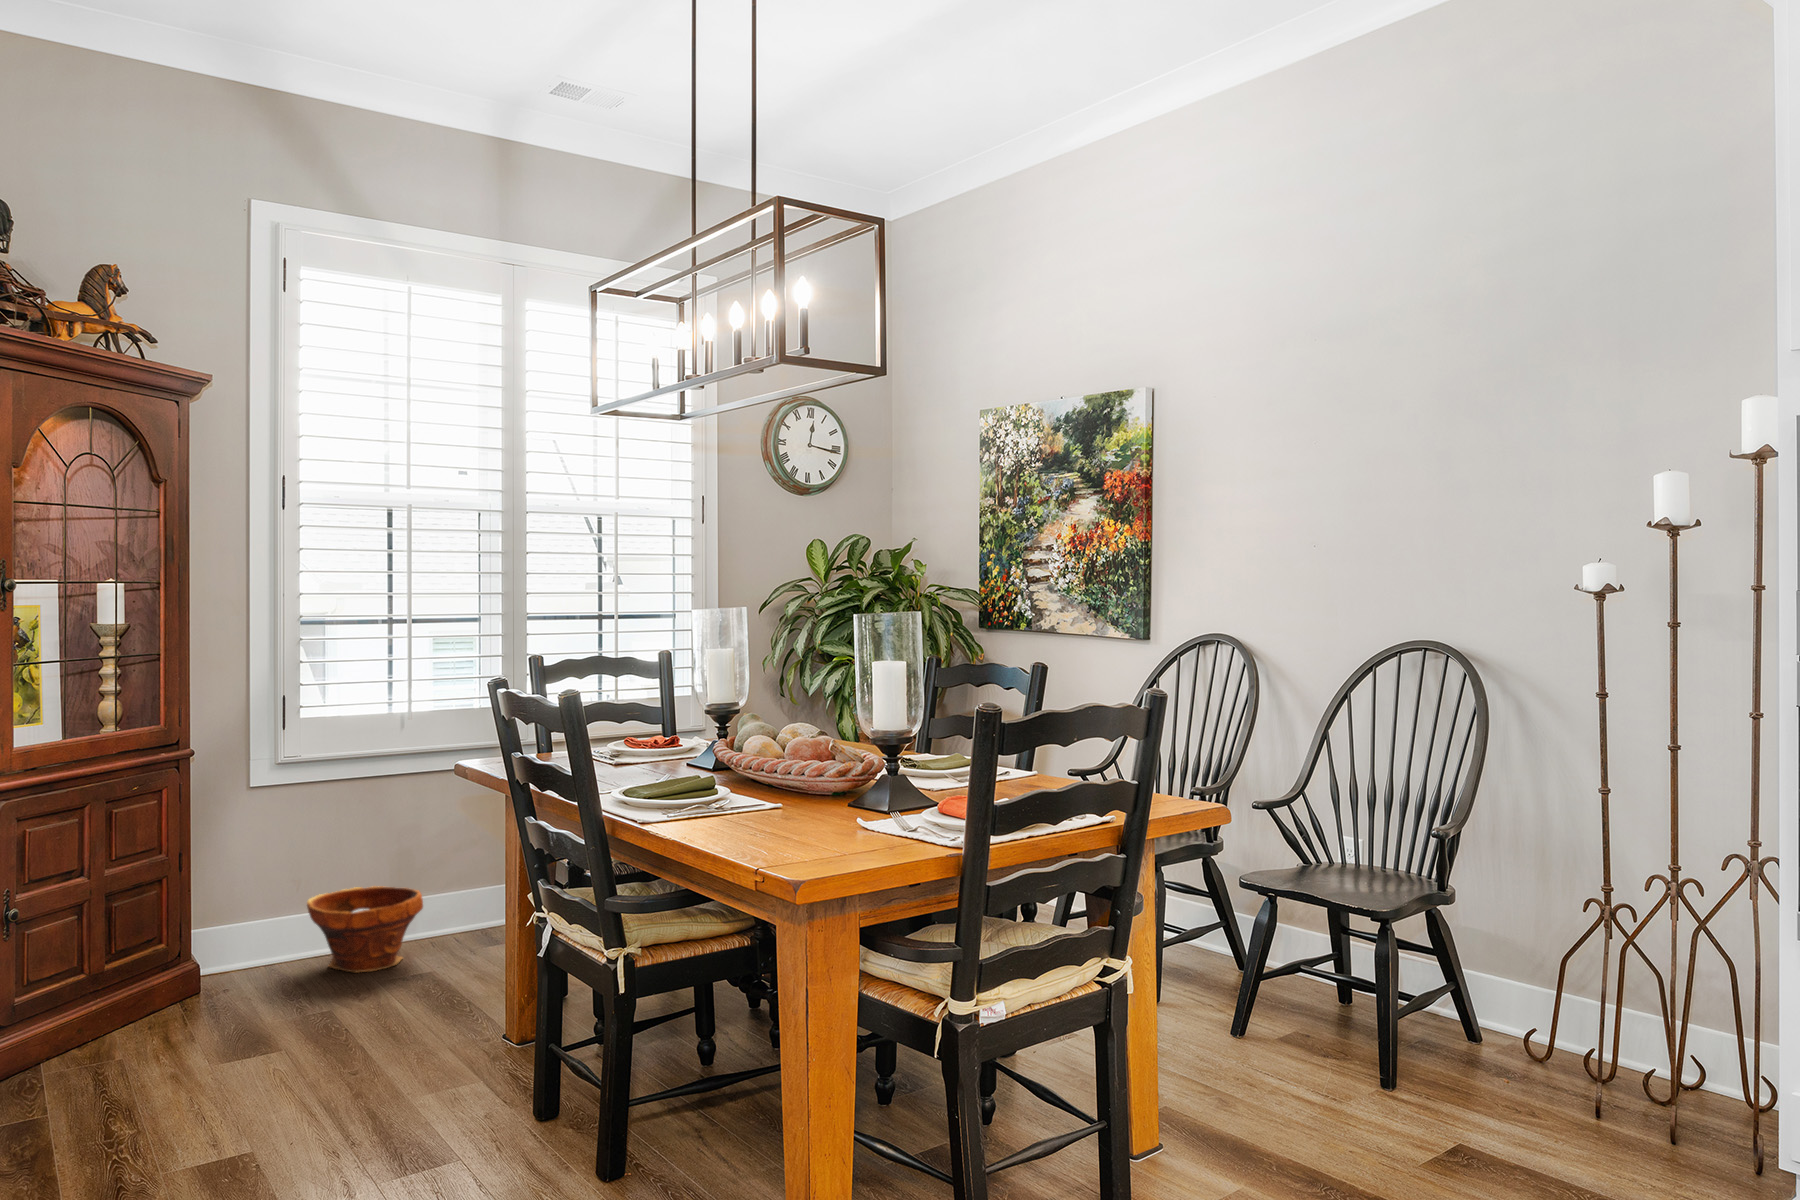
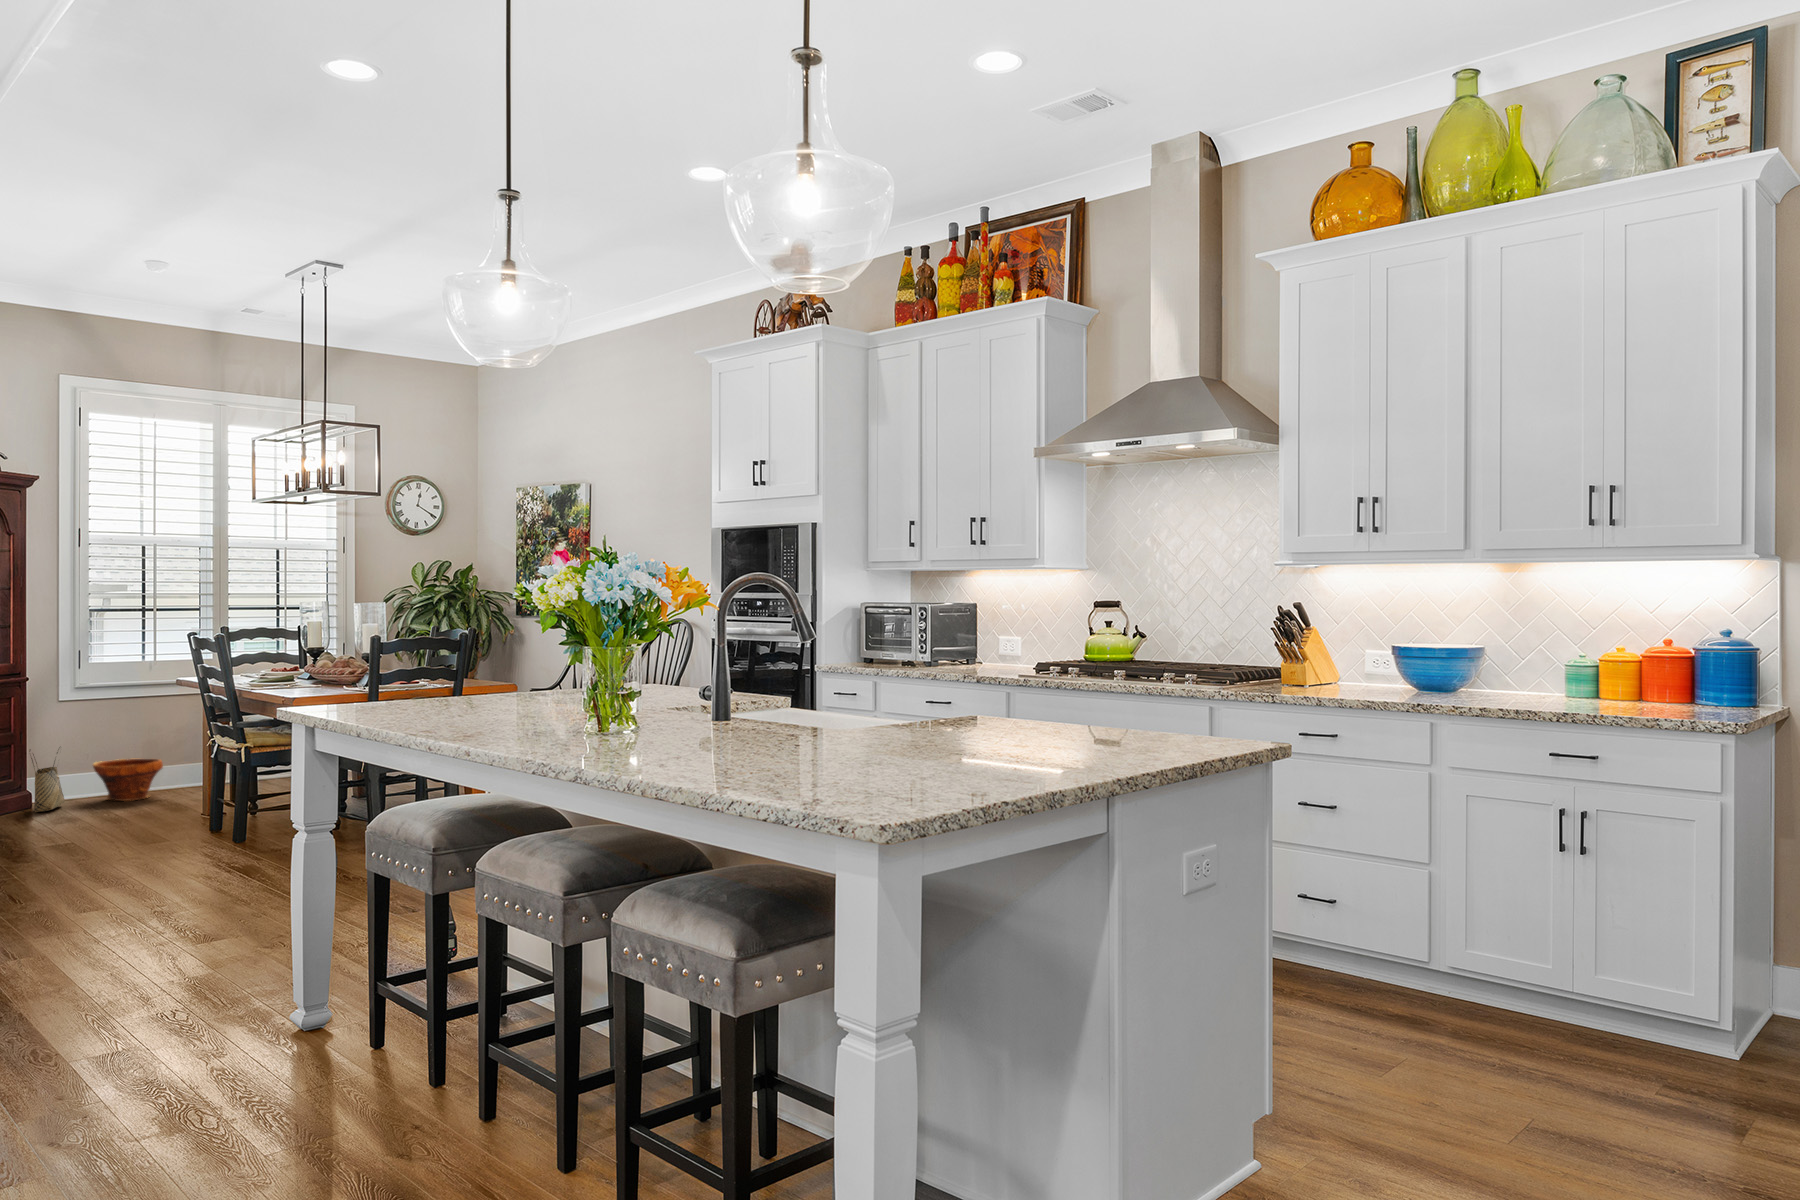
woven basket: none [195,877,258,1005] -> present [29,747,65,812]

